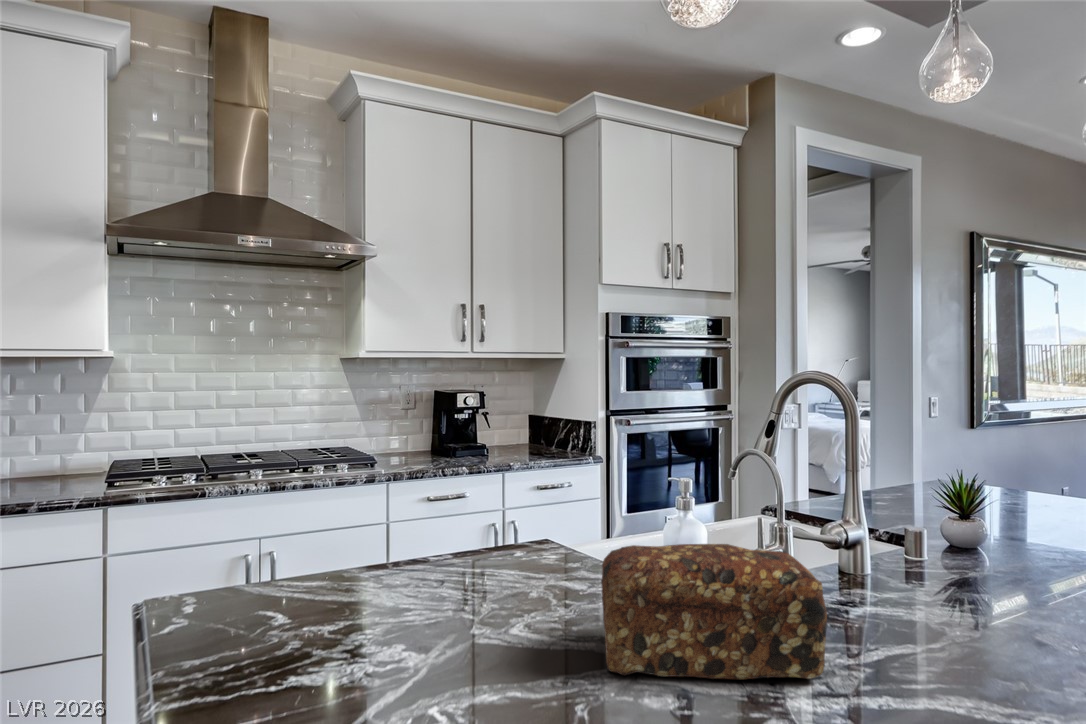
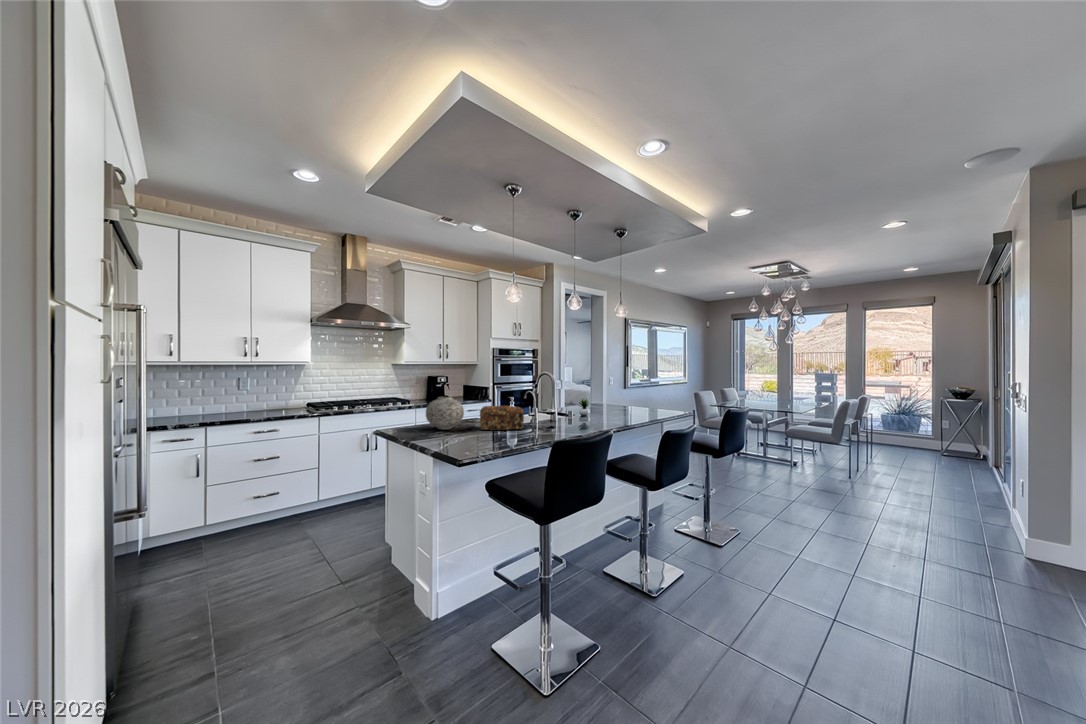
vase: none [355,492,526,651] -> present [426,397,464,429]

